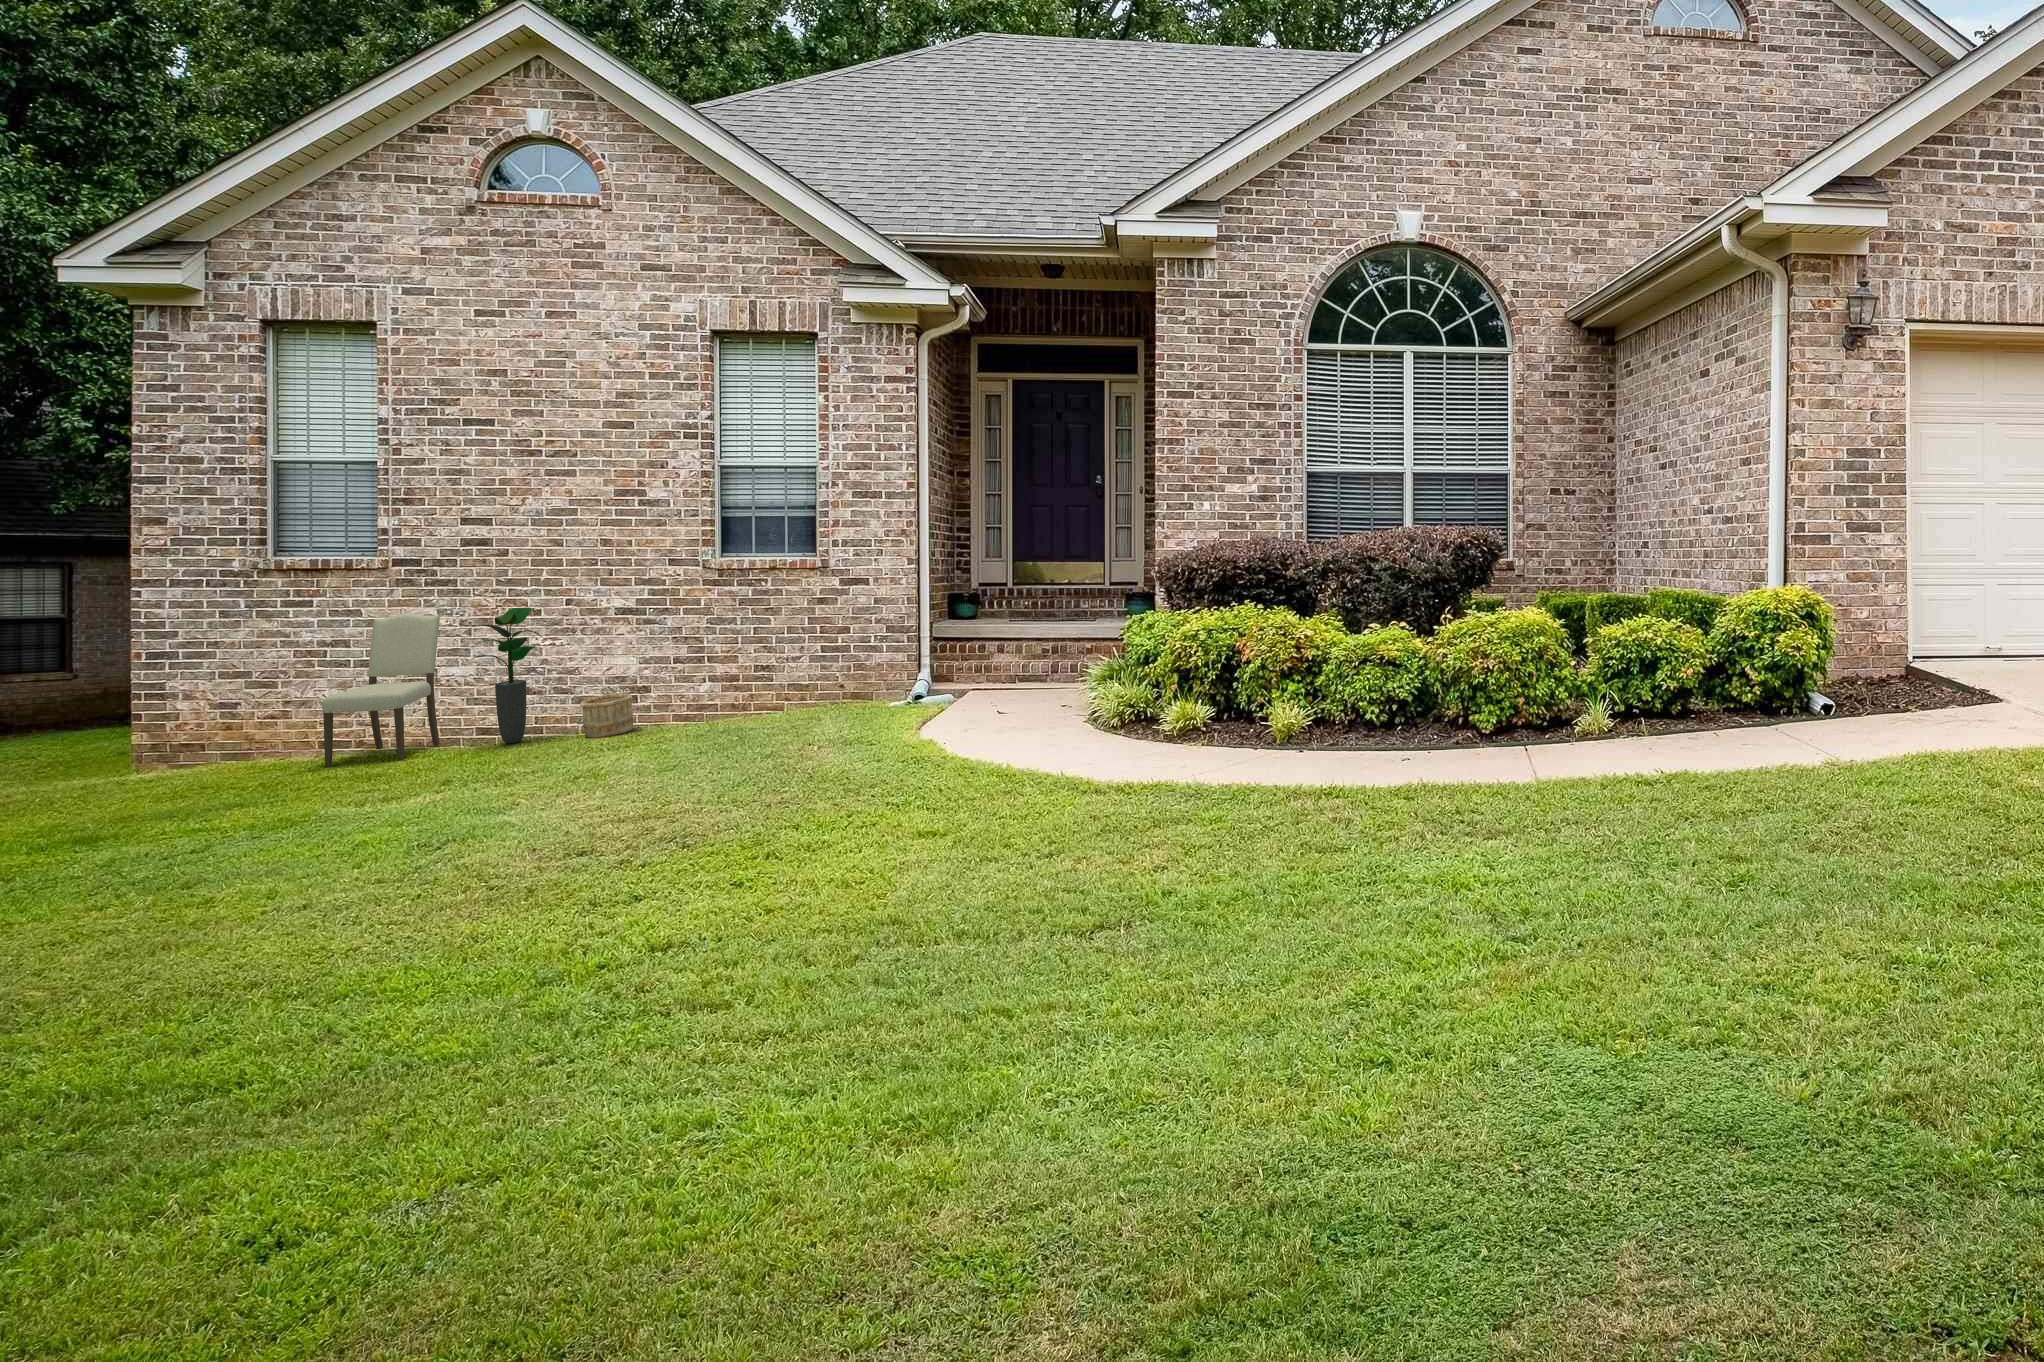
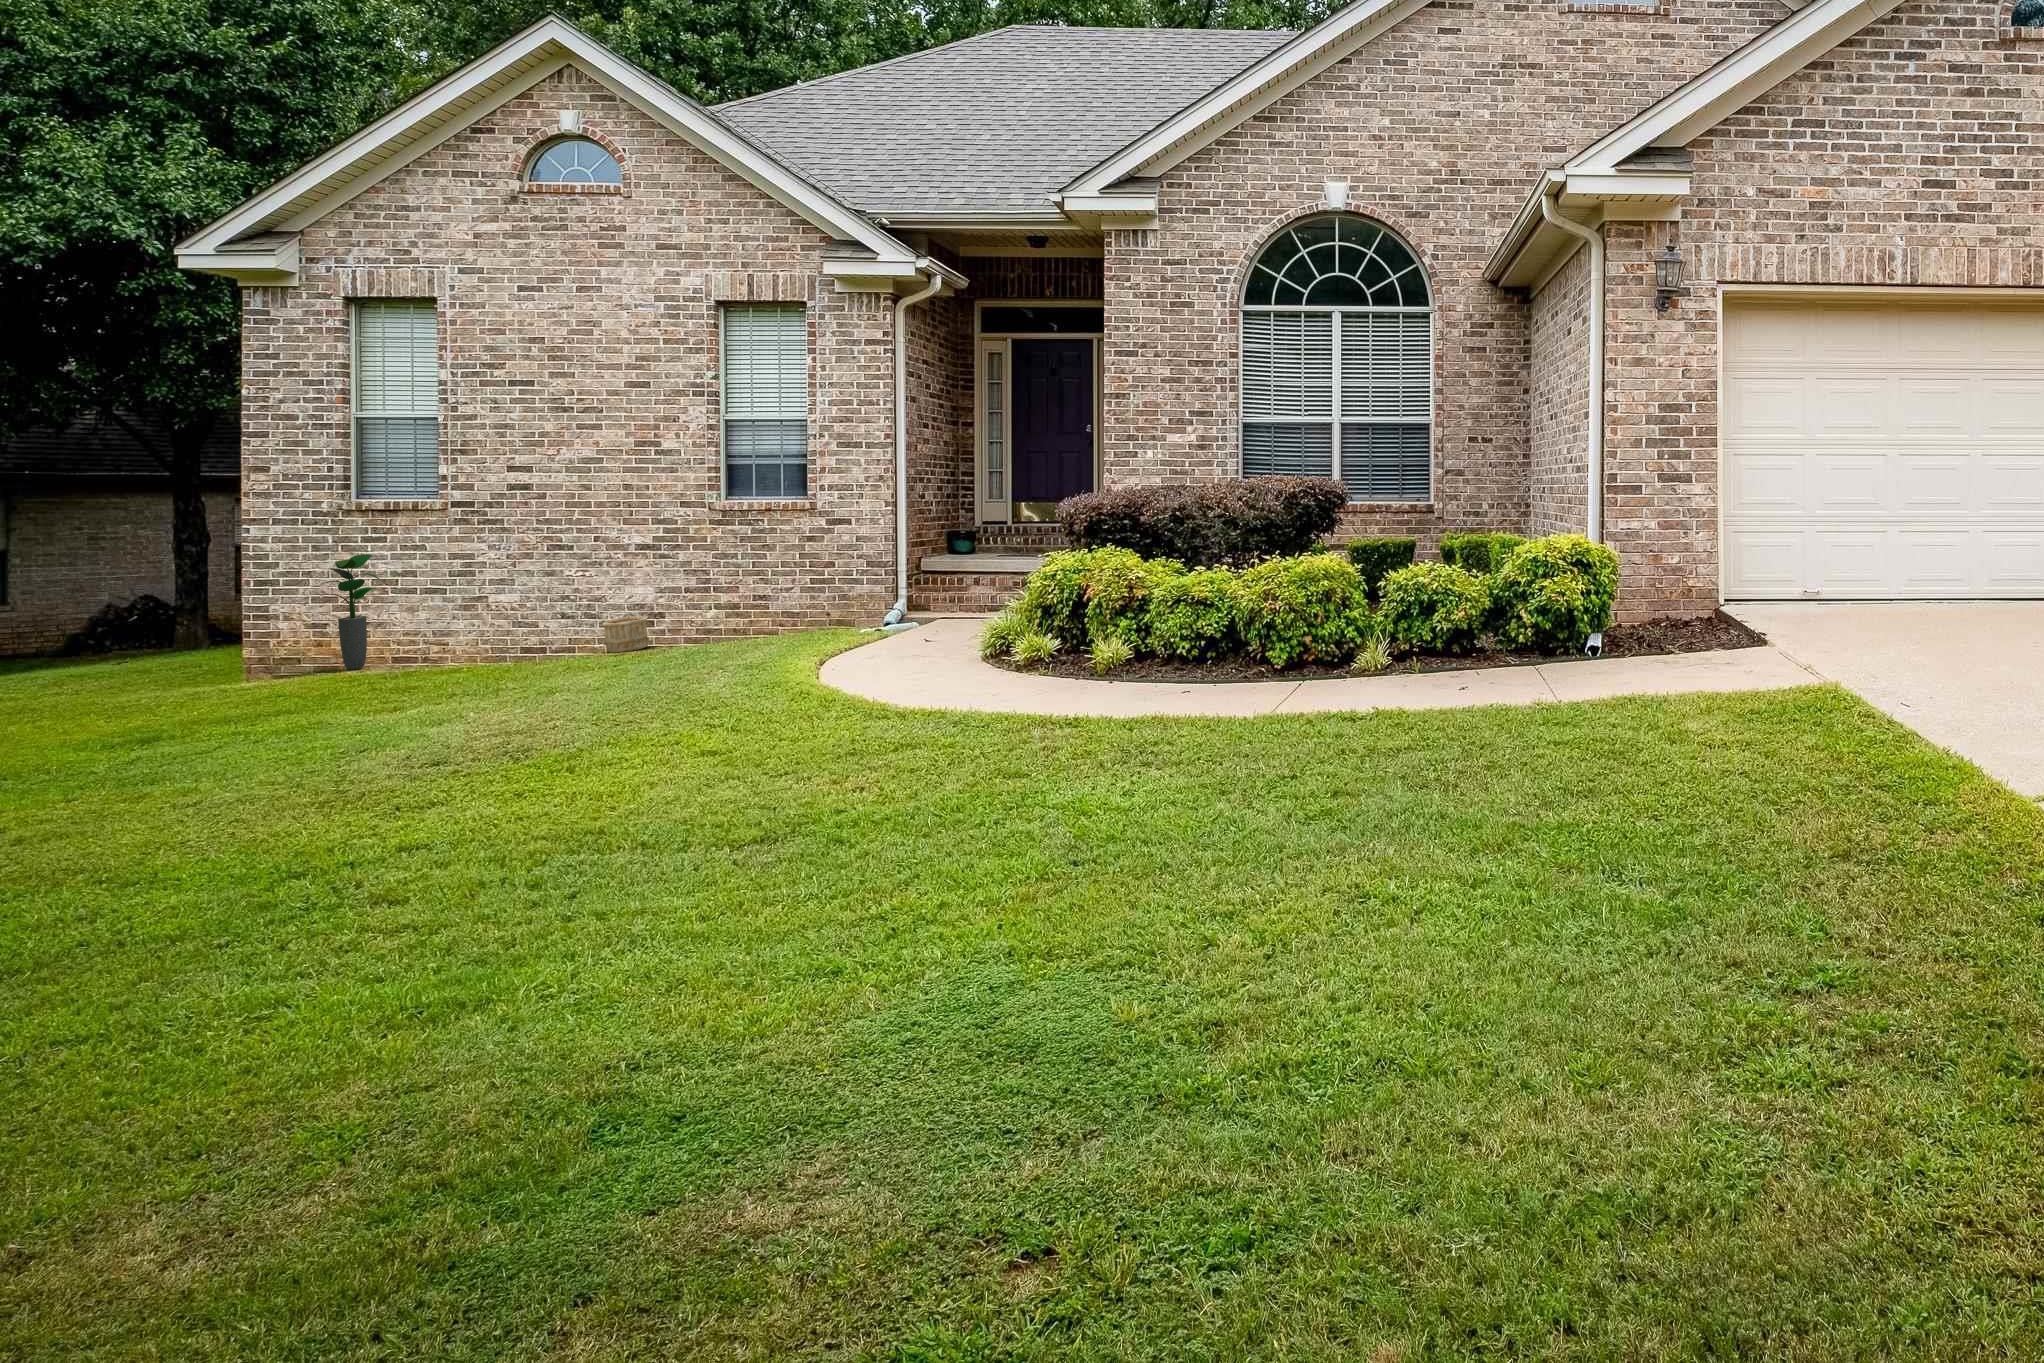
potted plant: present [472,607,544,744] -> present [321,554,382,670]
chair: present [322,613,440,767] -> none [392,545,492,673]

